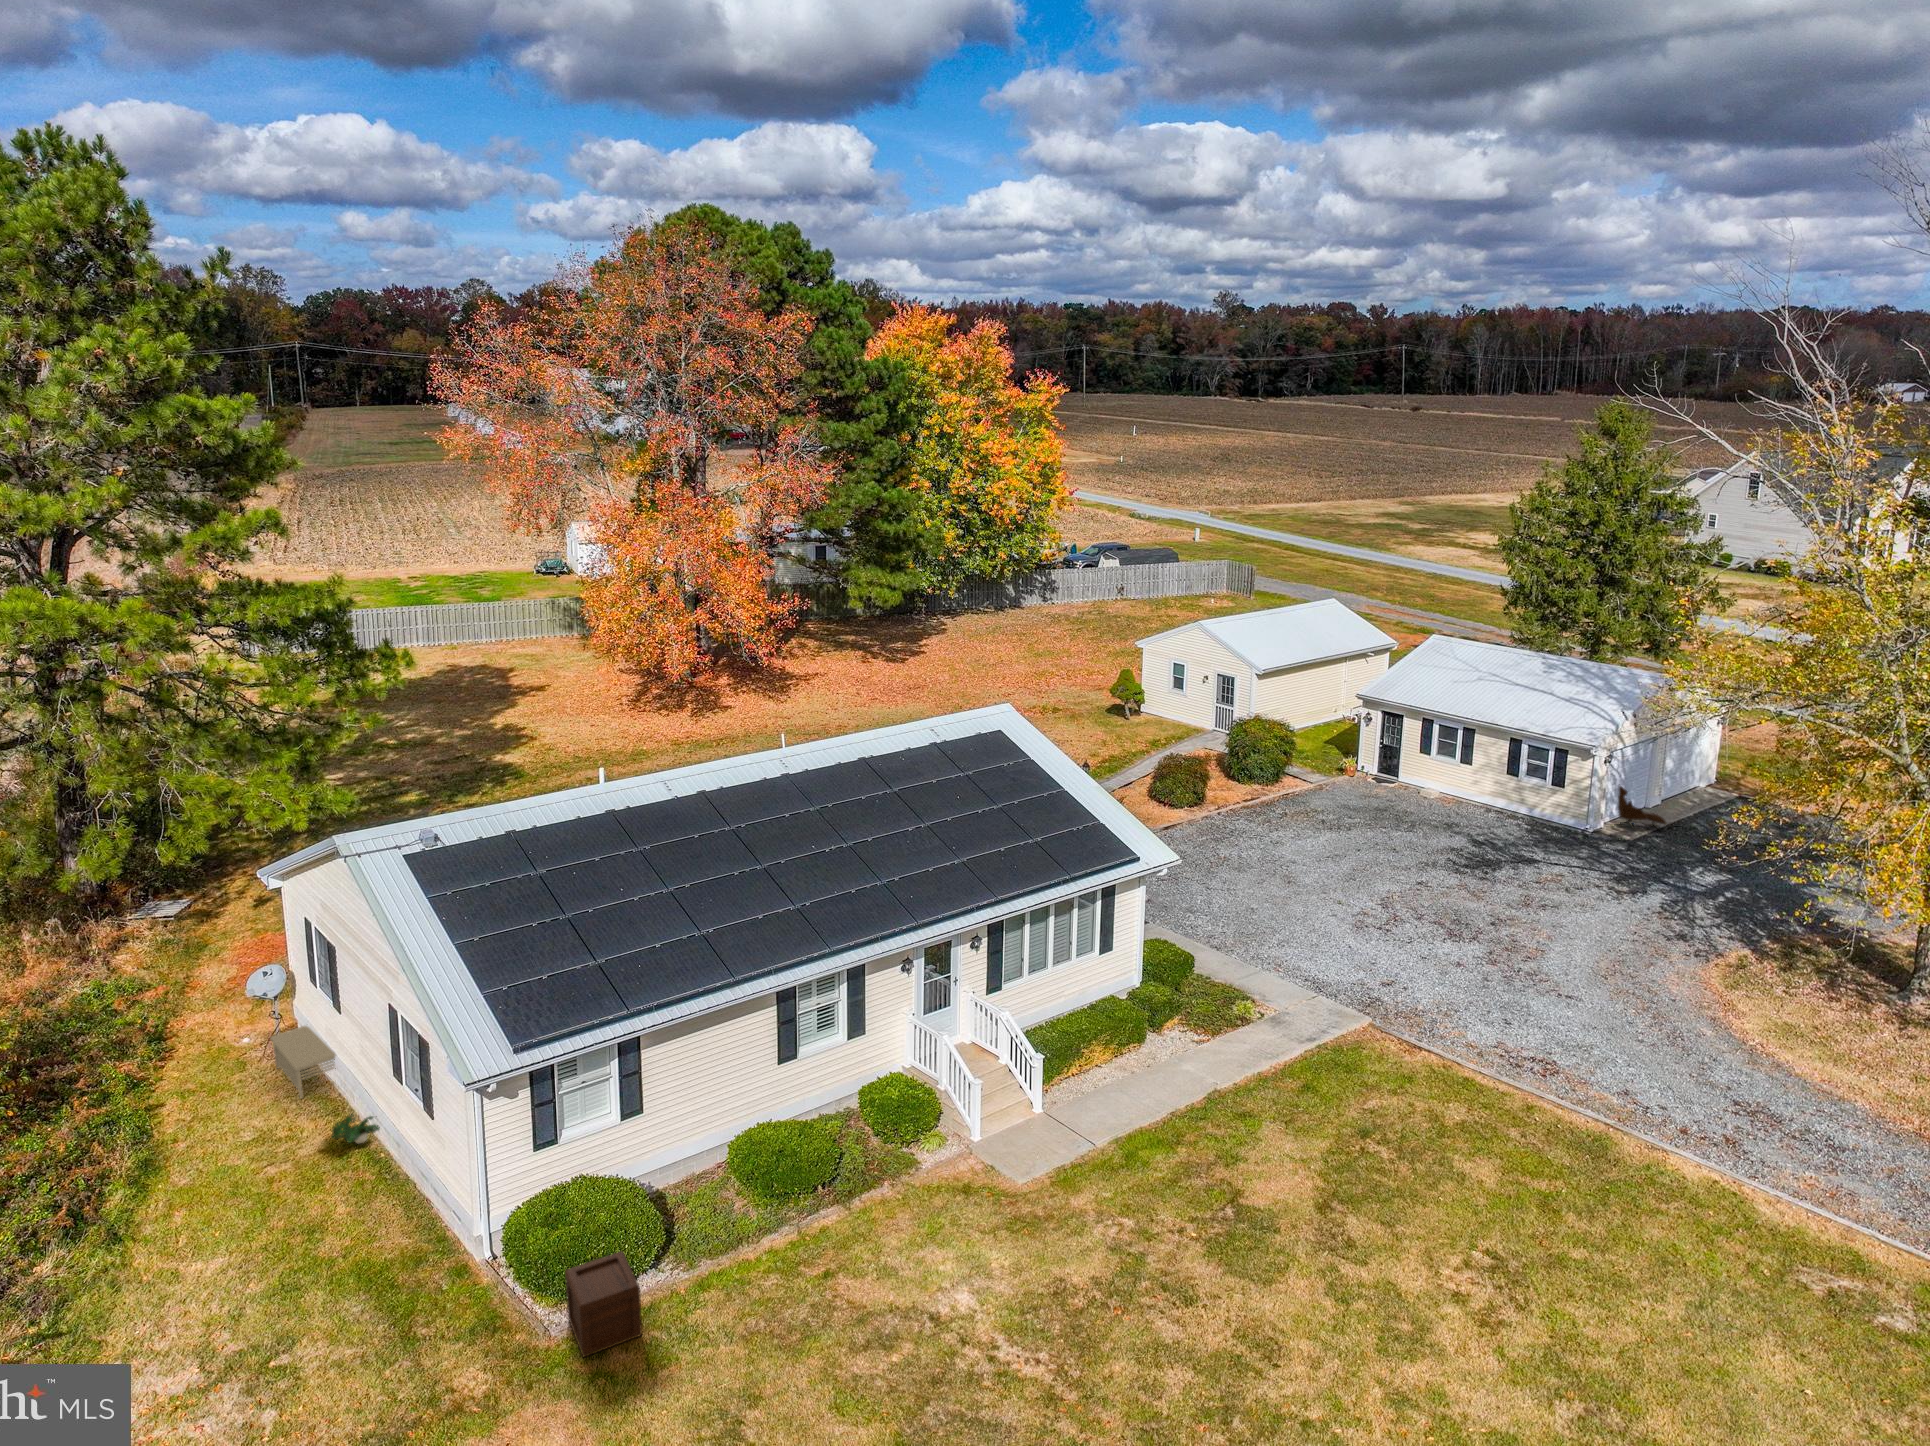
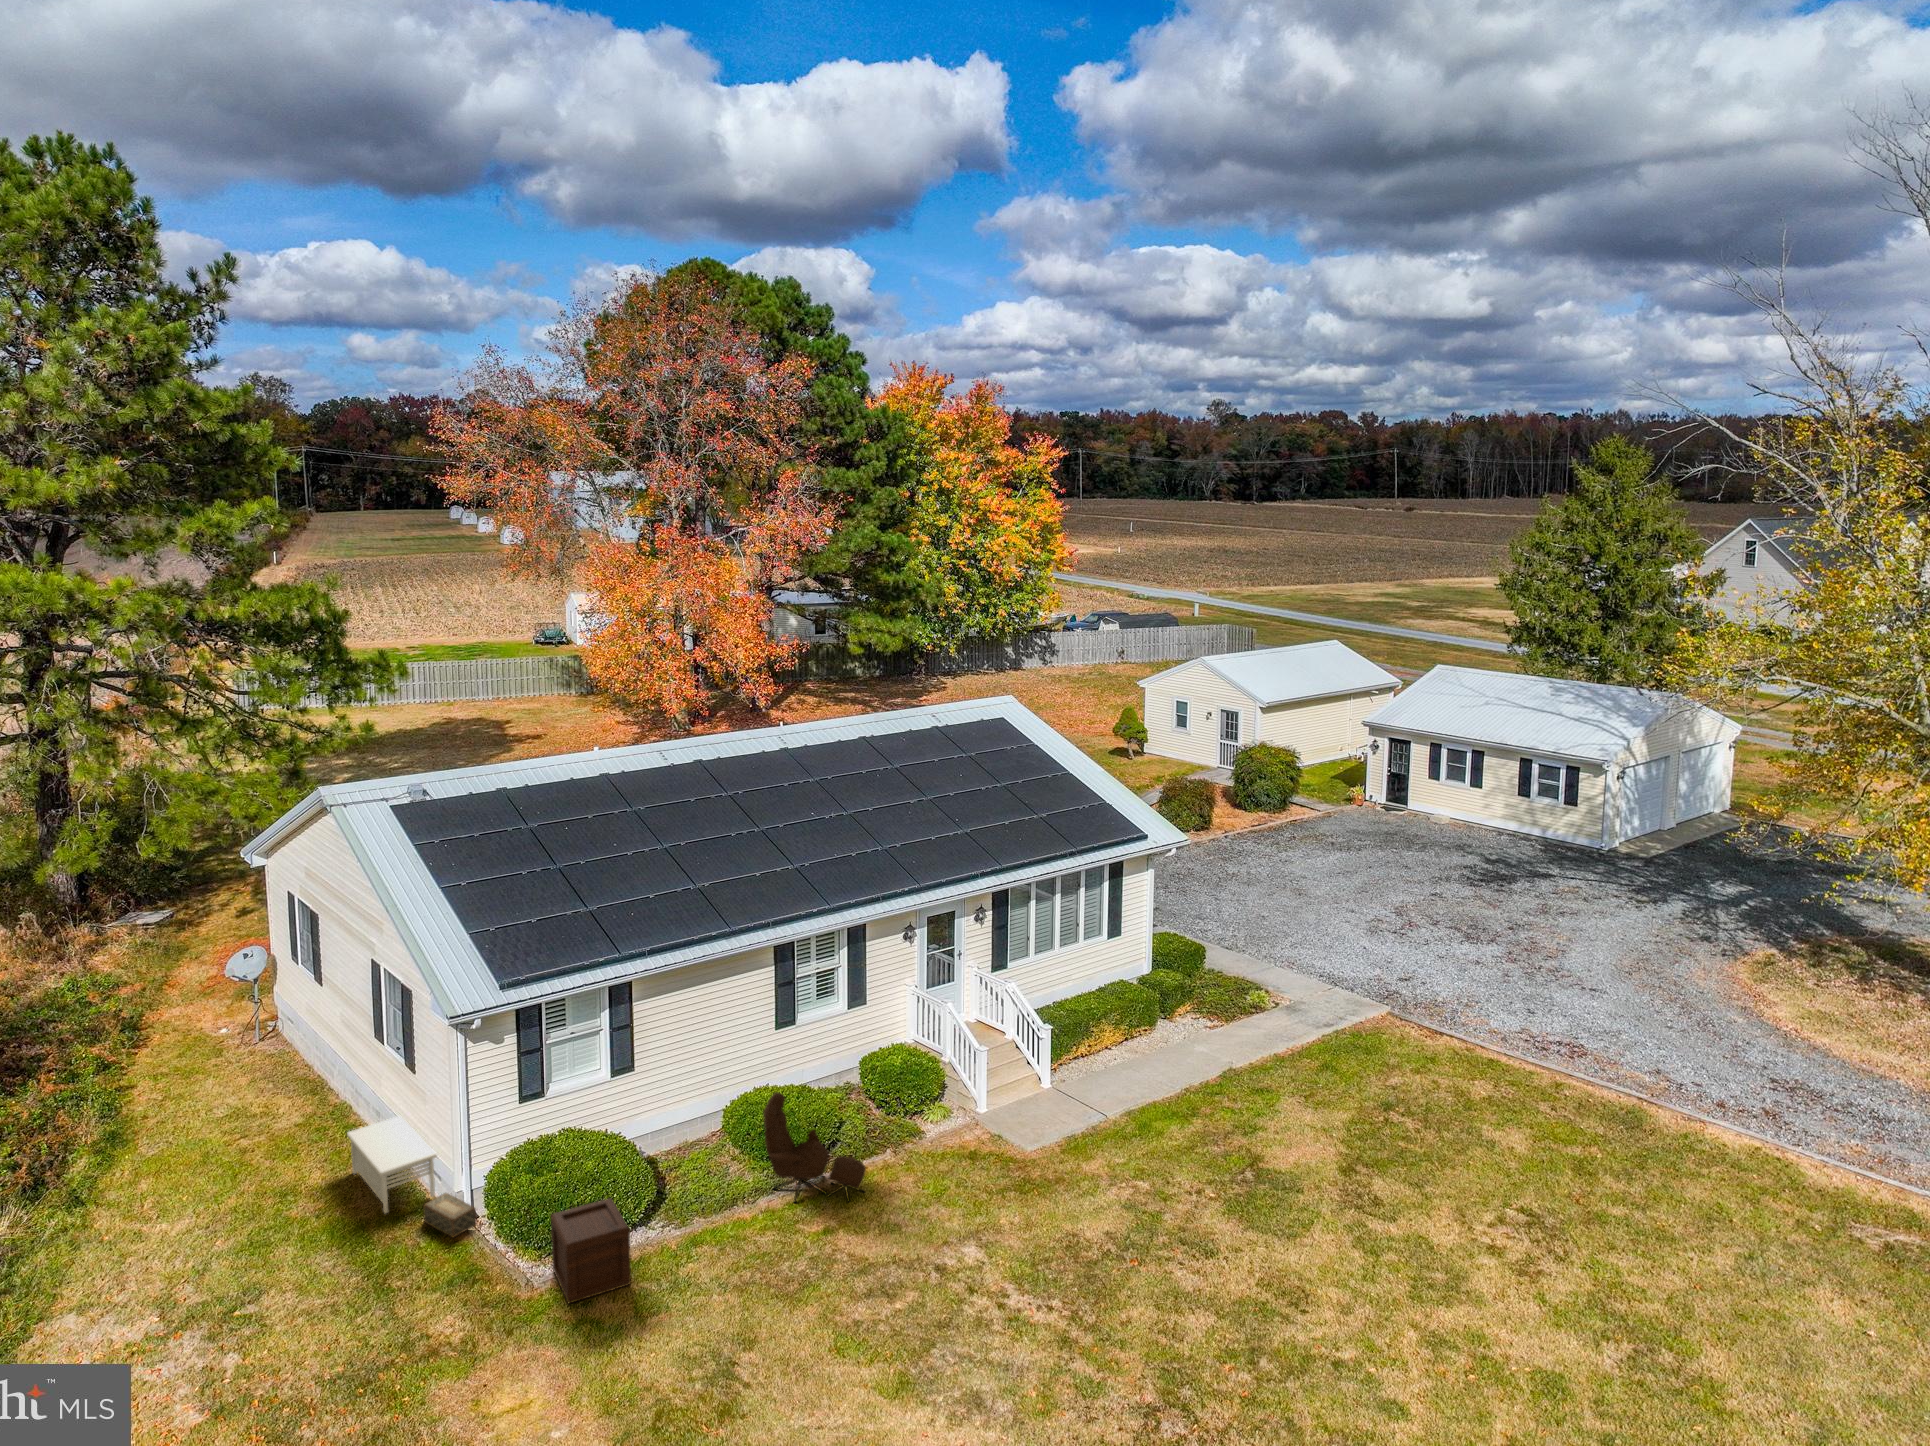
lounge chair: present [1618,786,1666,830] -> present [763,1092,866,1203]
storage bench: present [270,1026,336,1098] -> present [347,1116,436,1213]
potted plant: present [332,1114,380,1143] -> none [306,1089,358,1119]
woven basket: none [444,1234,496,1281] -> present [423,1193,477,1237]

